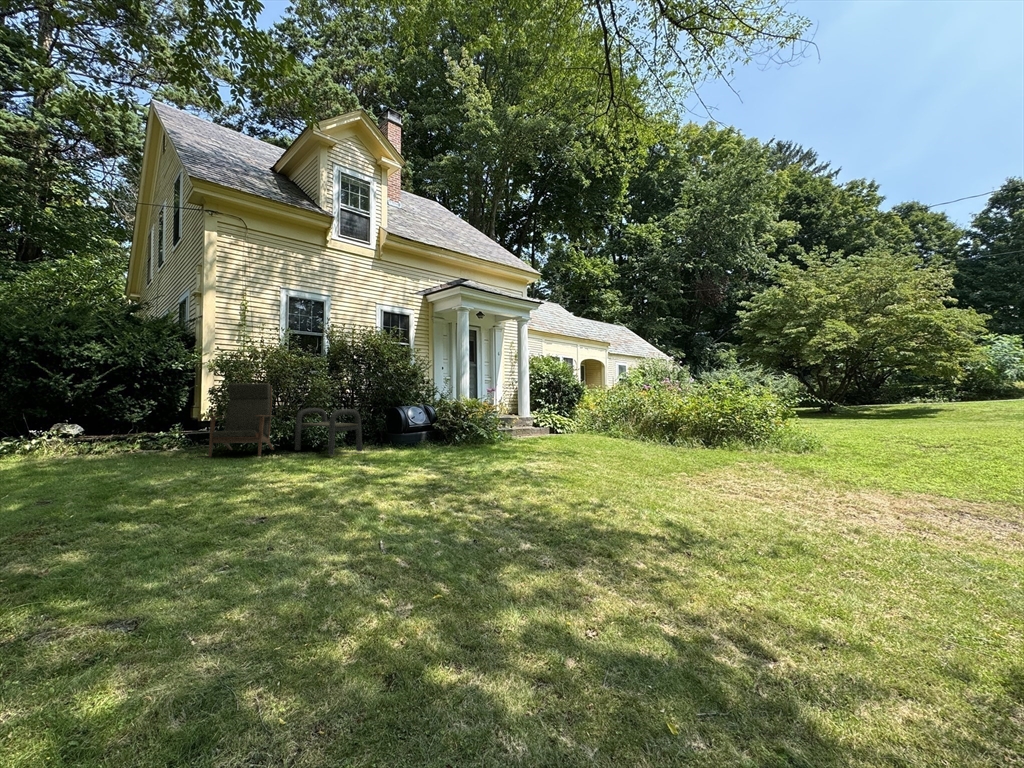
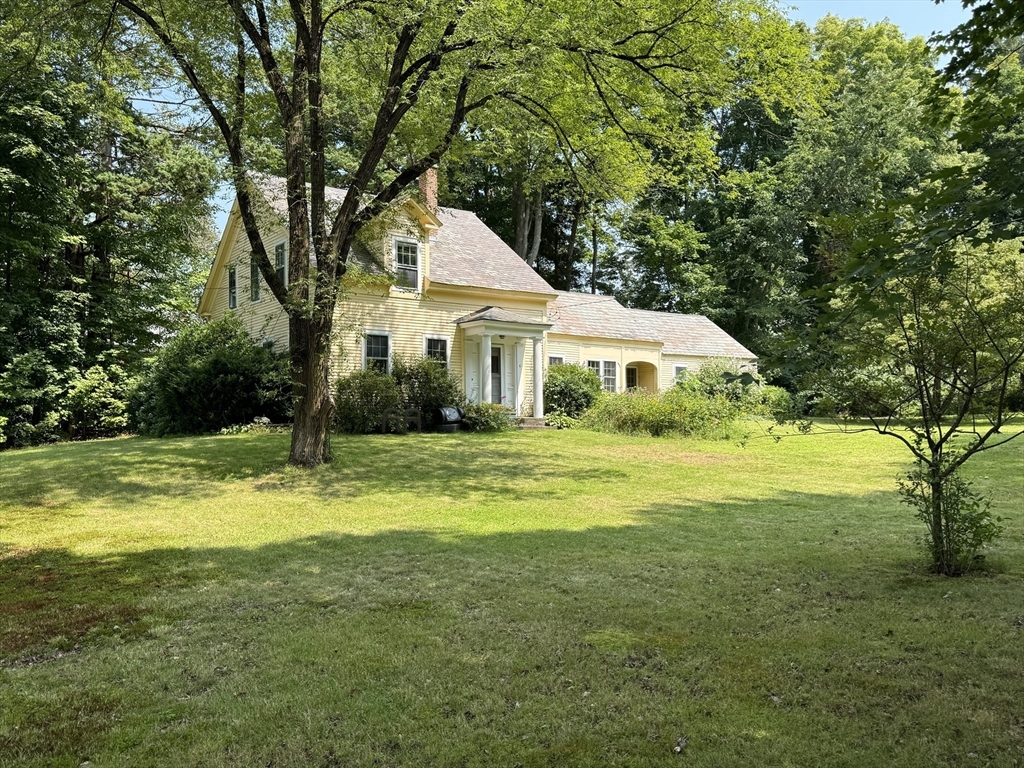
lounge chair: present [206,383,274,457] -> none [341,394,372,434]

